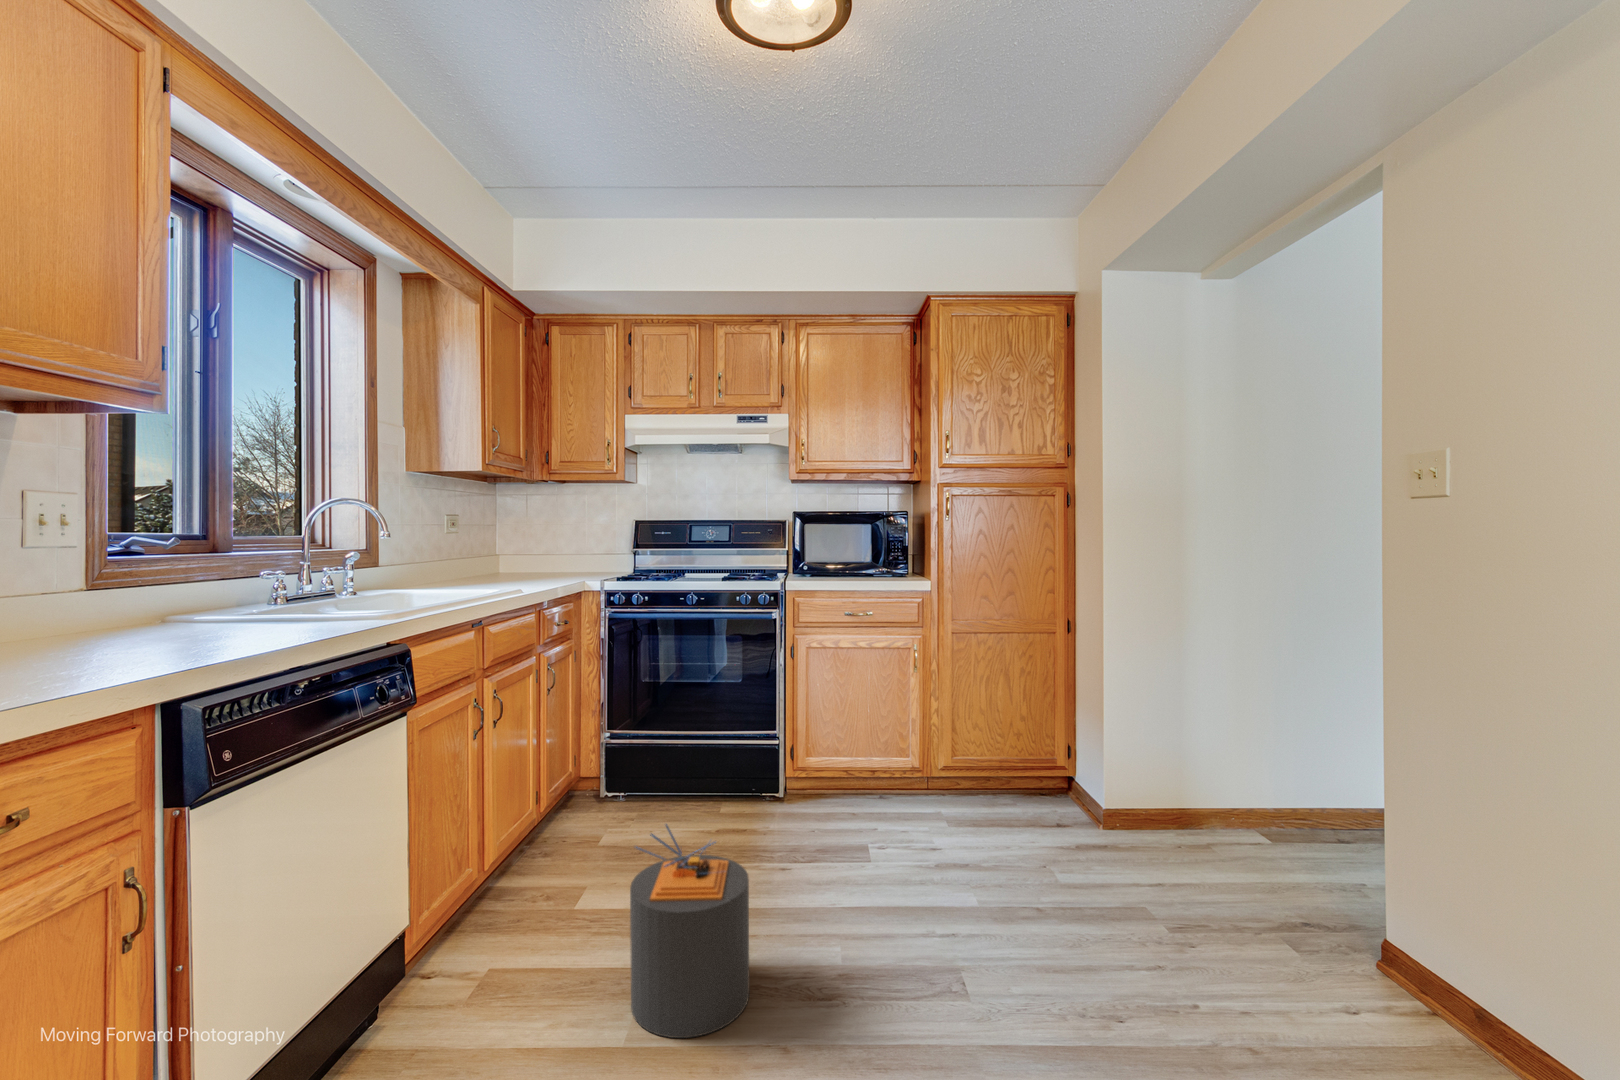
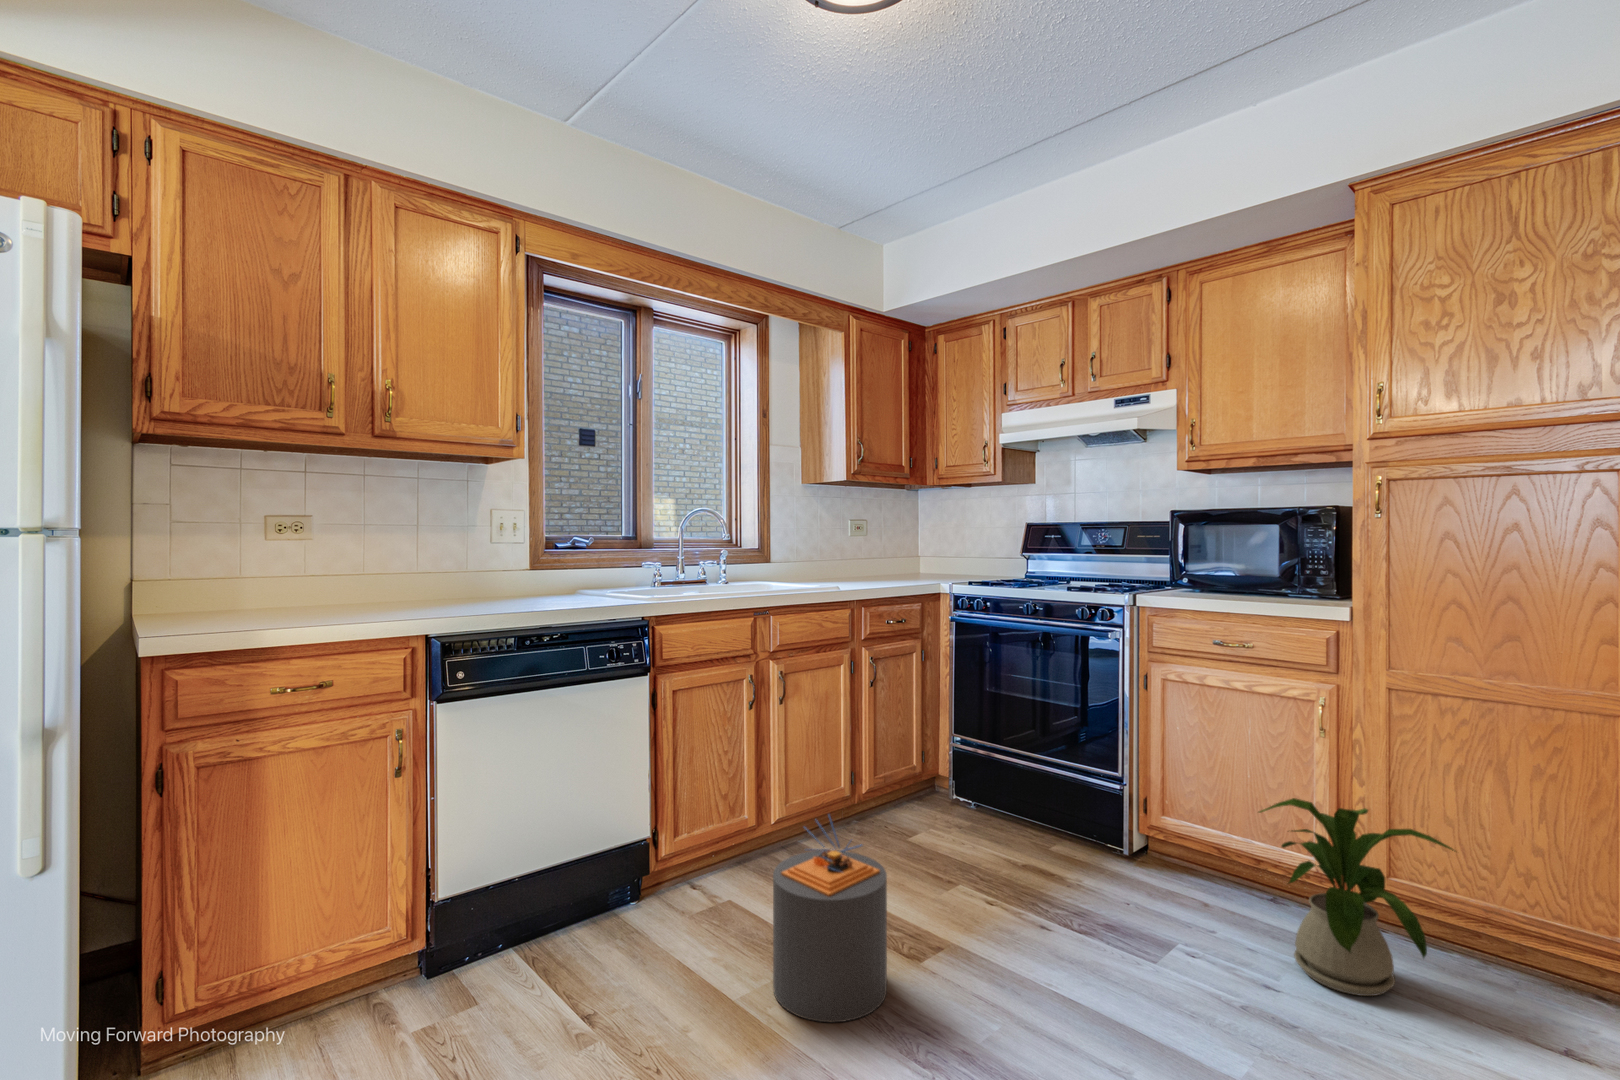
house plant: none [903,711,1021,837] -> present [1259,798,1453,996]

